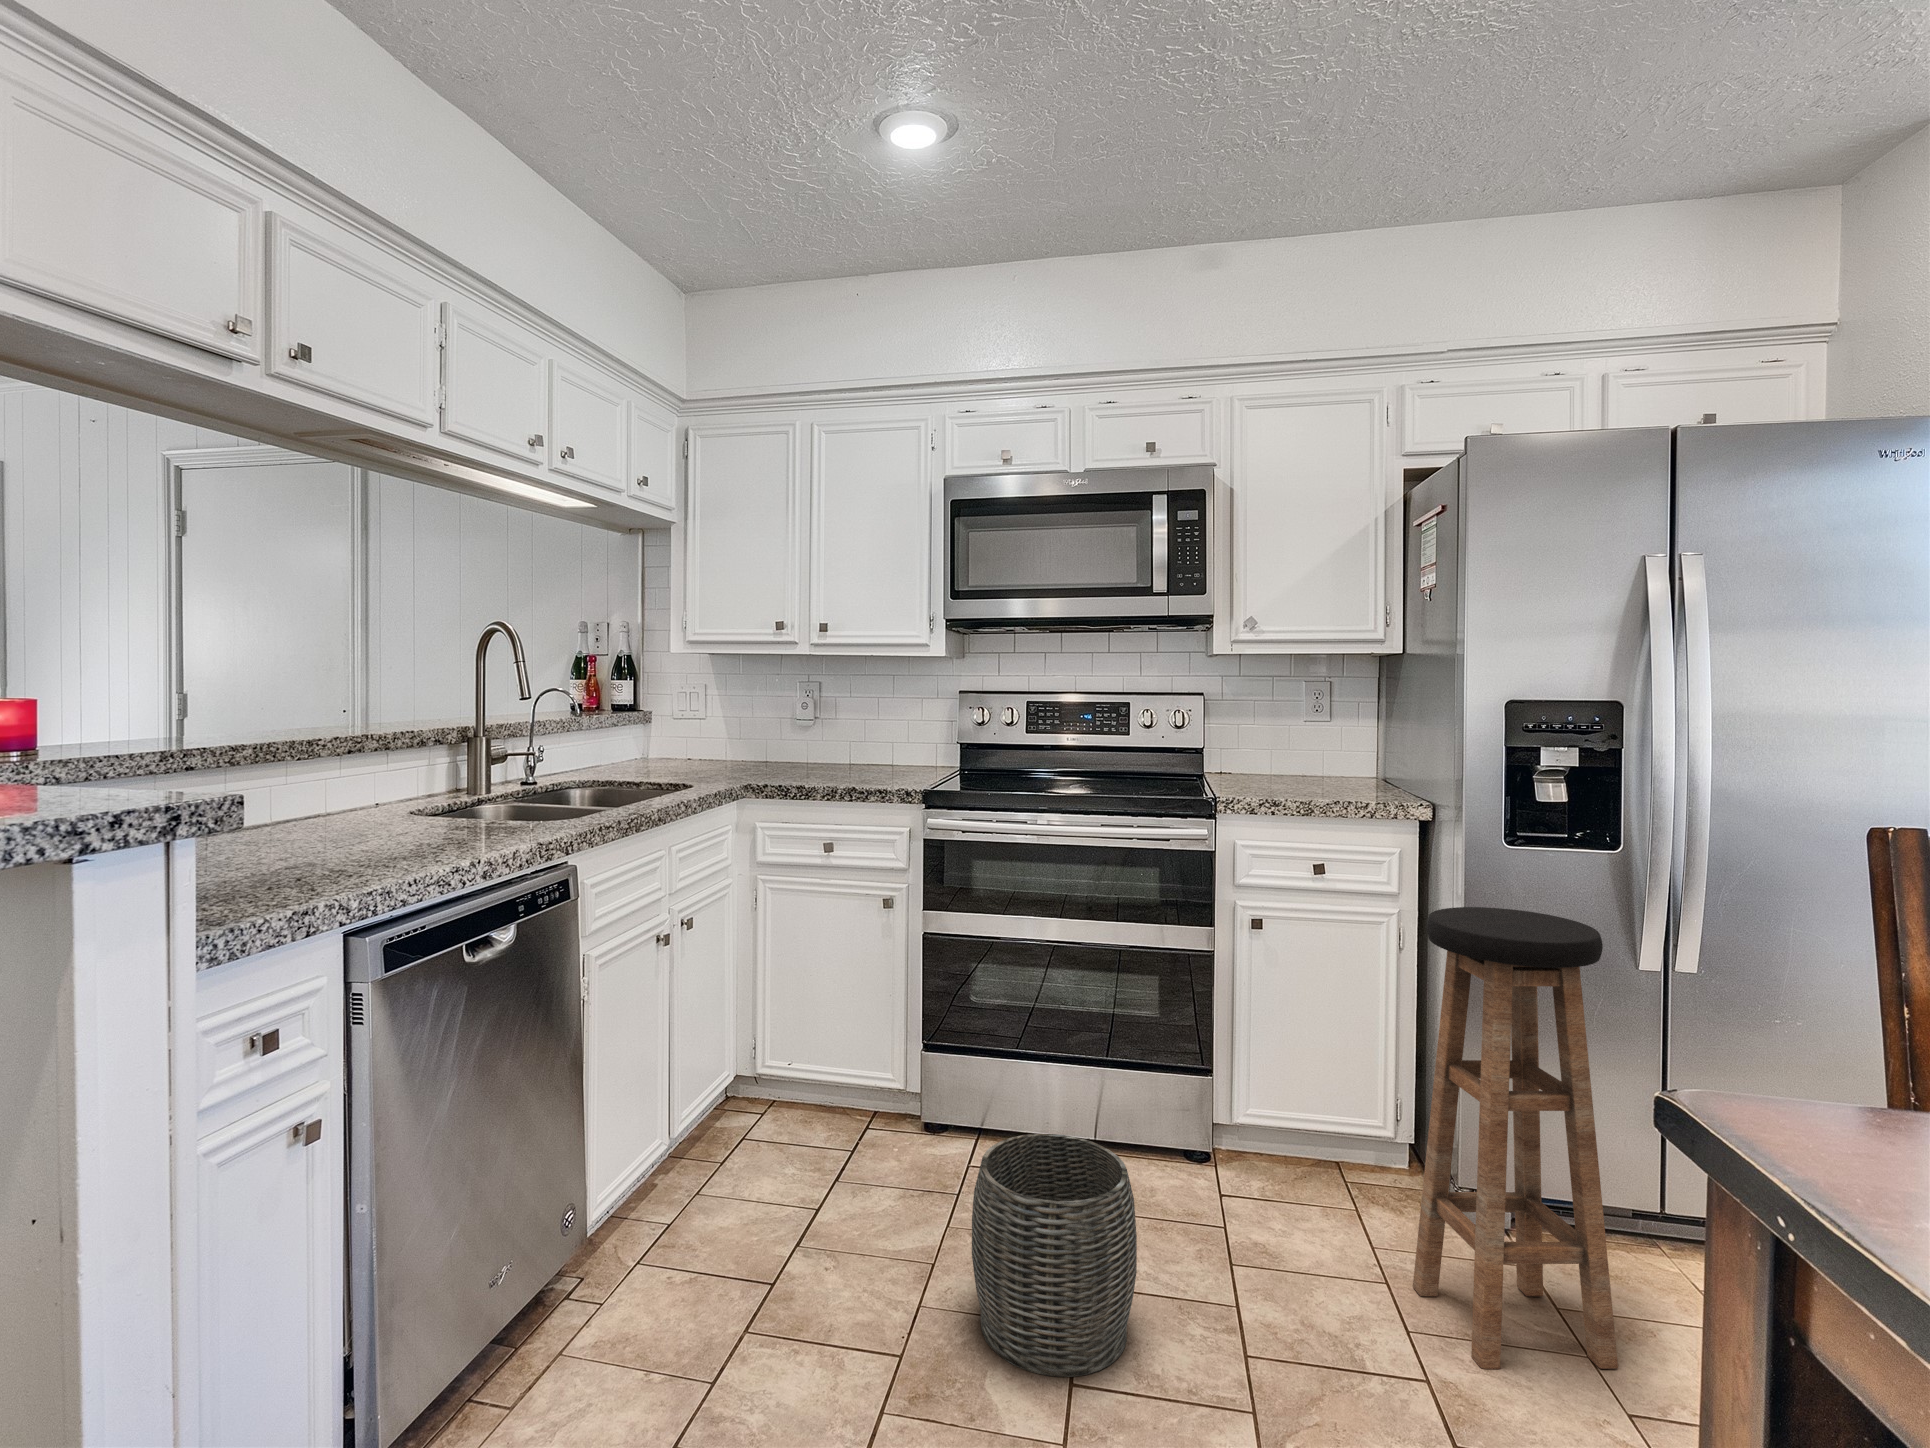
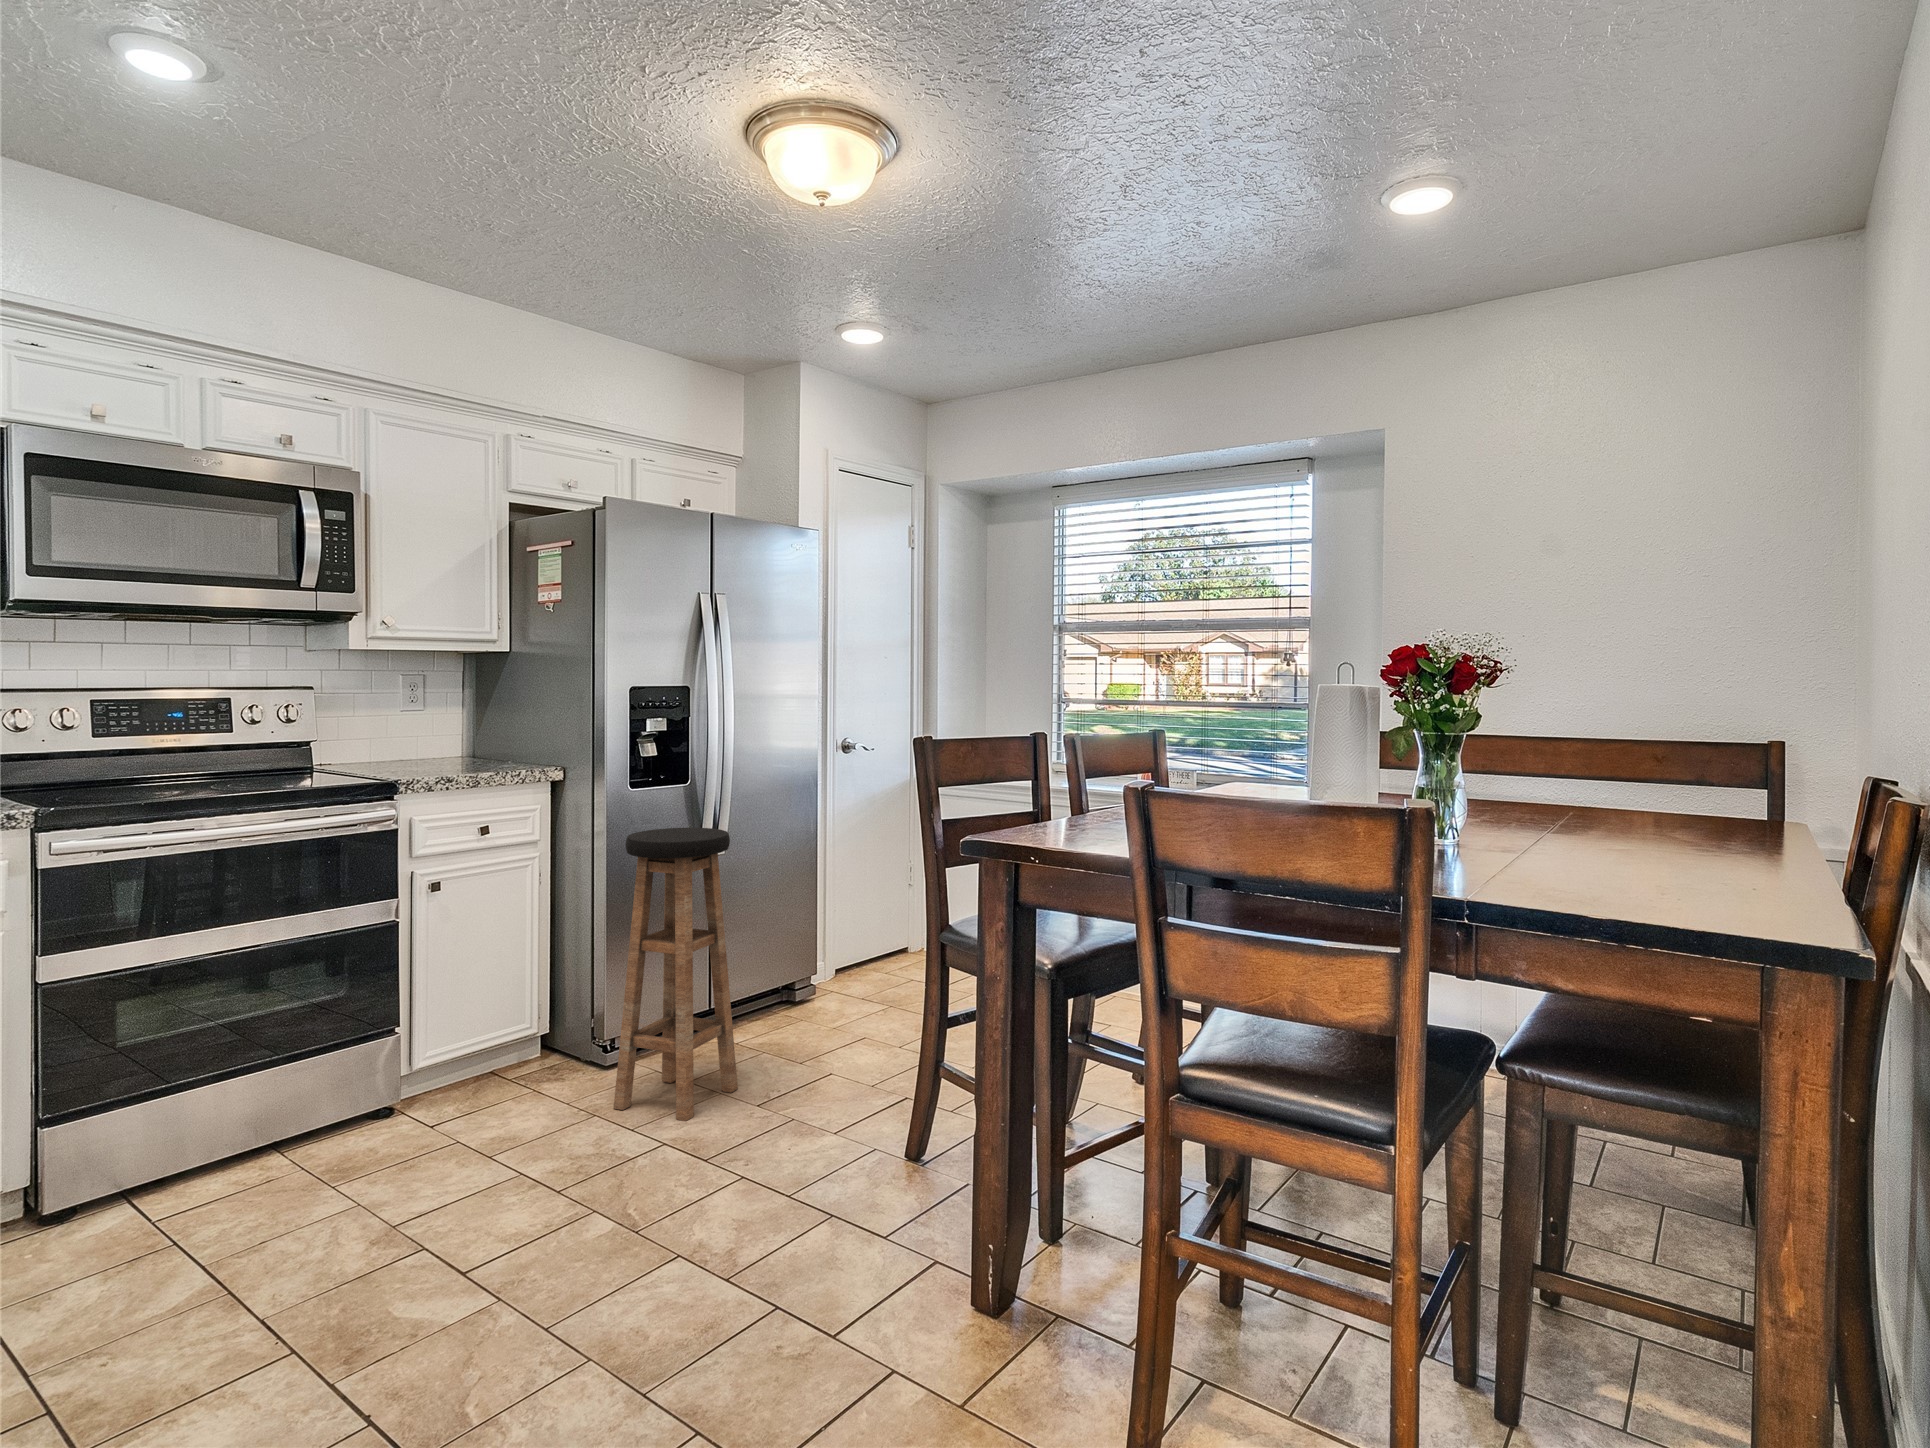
woven basket: present [972,1134,1137,1377] -> none [339,1083,503,1287]

